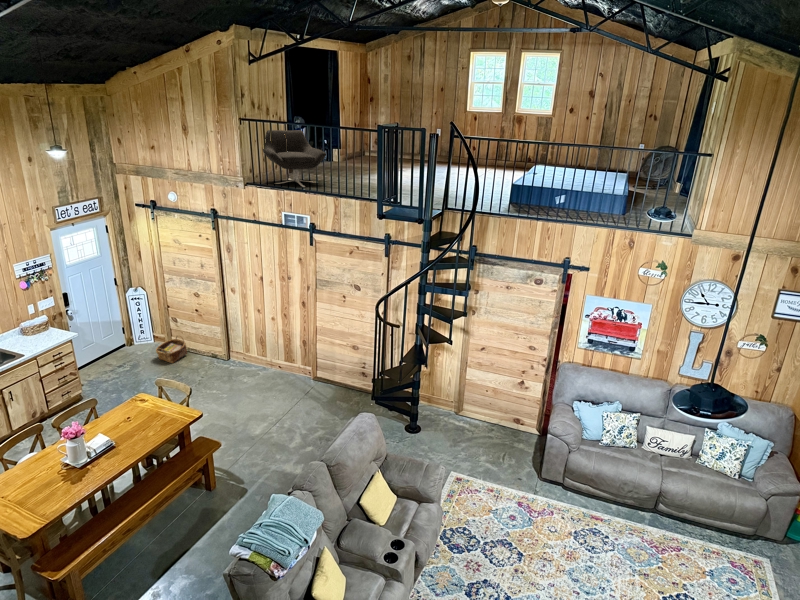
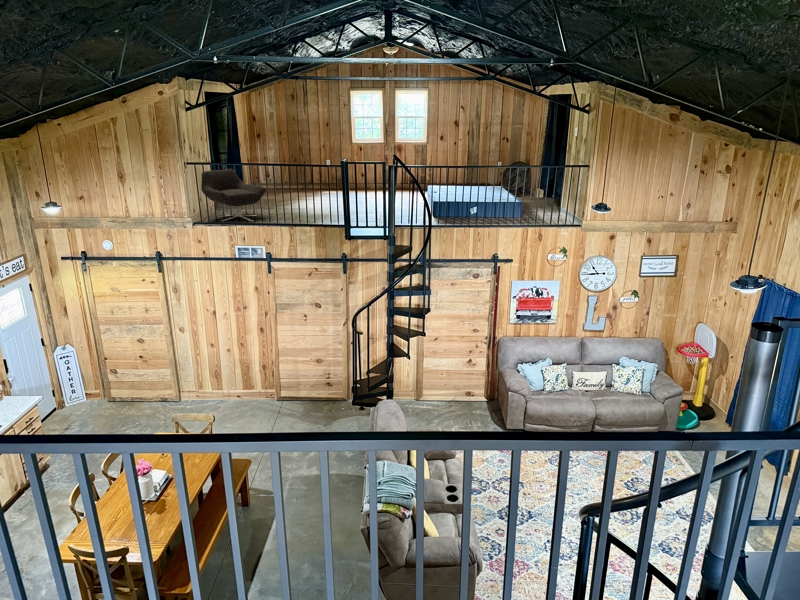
woven basket: present [156,336,187,363] -> none [103,386,134,415]

